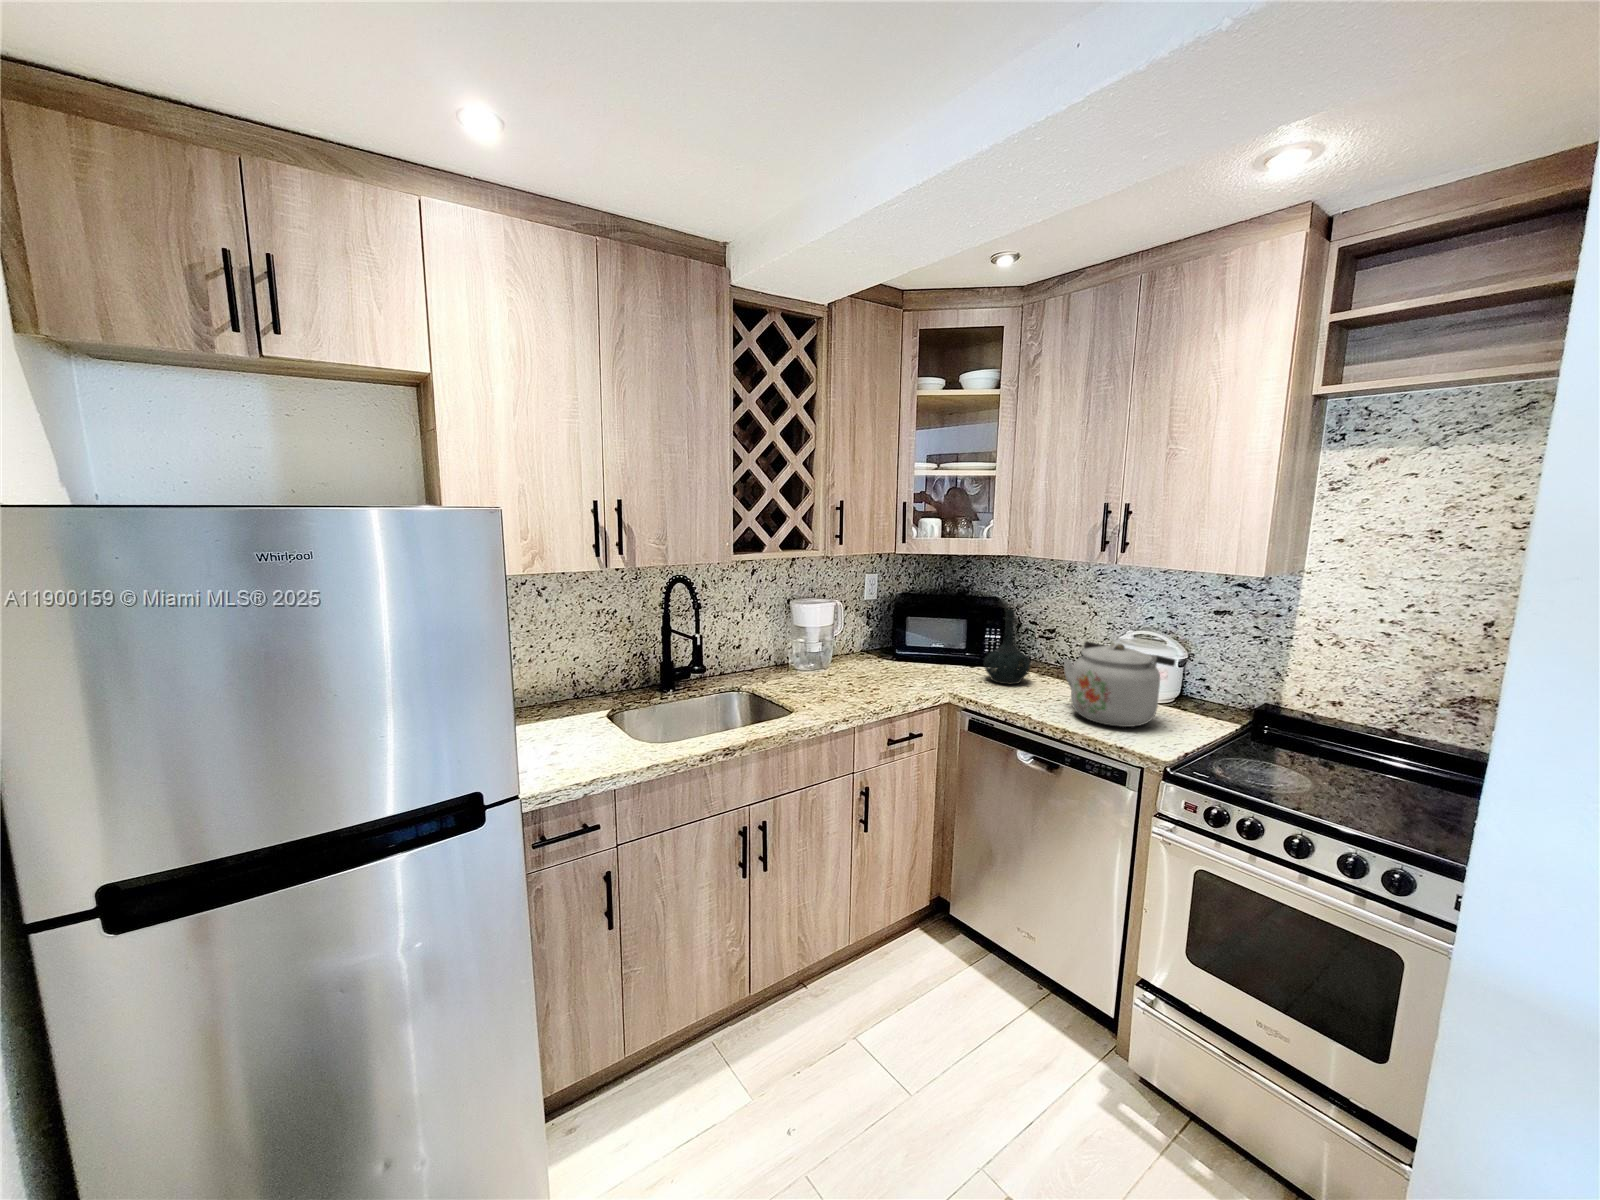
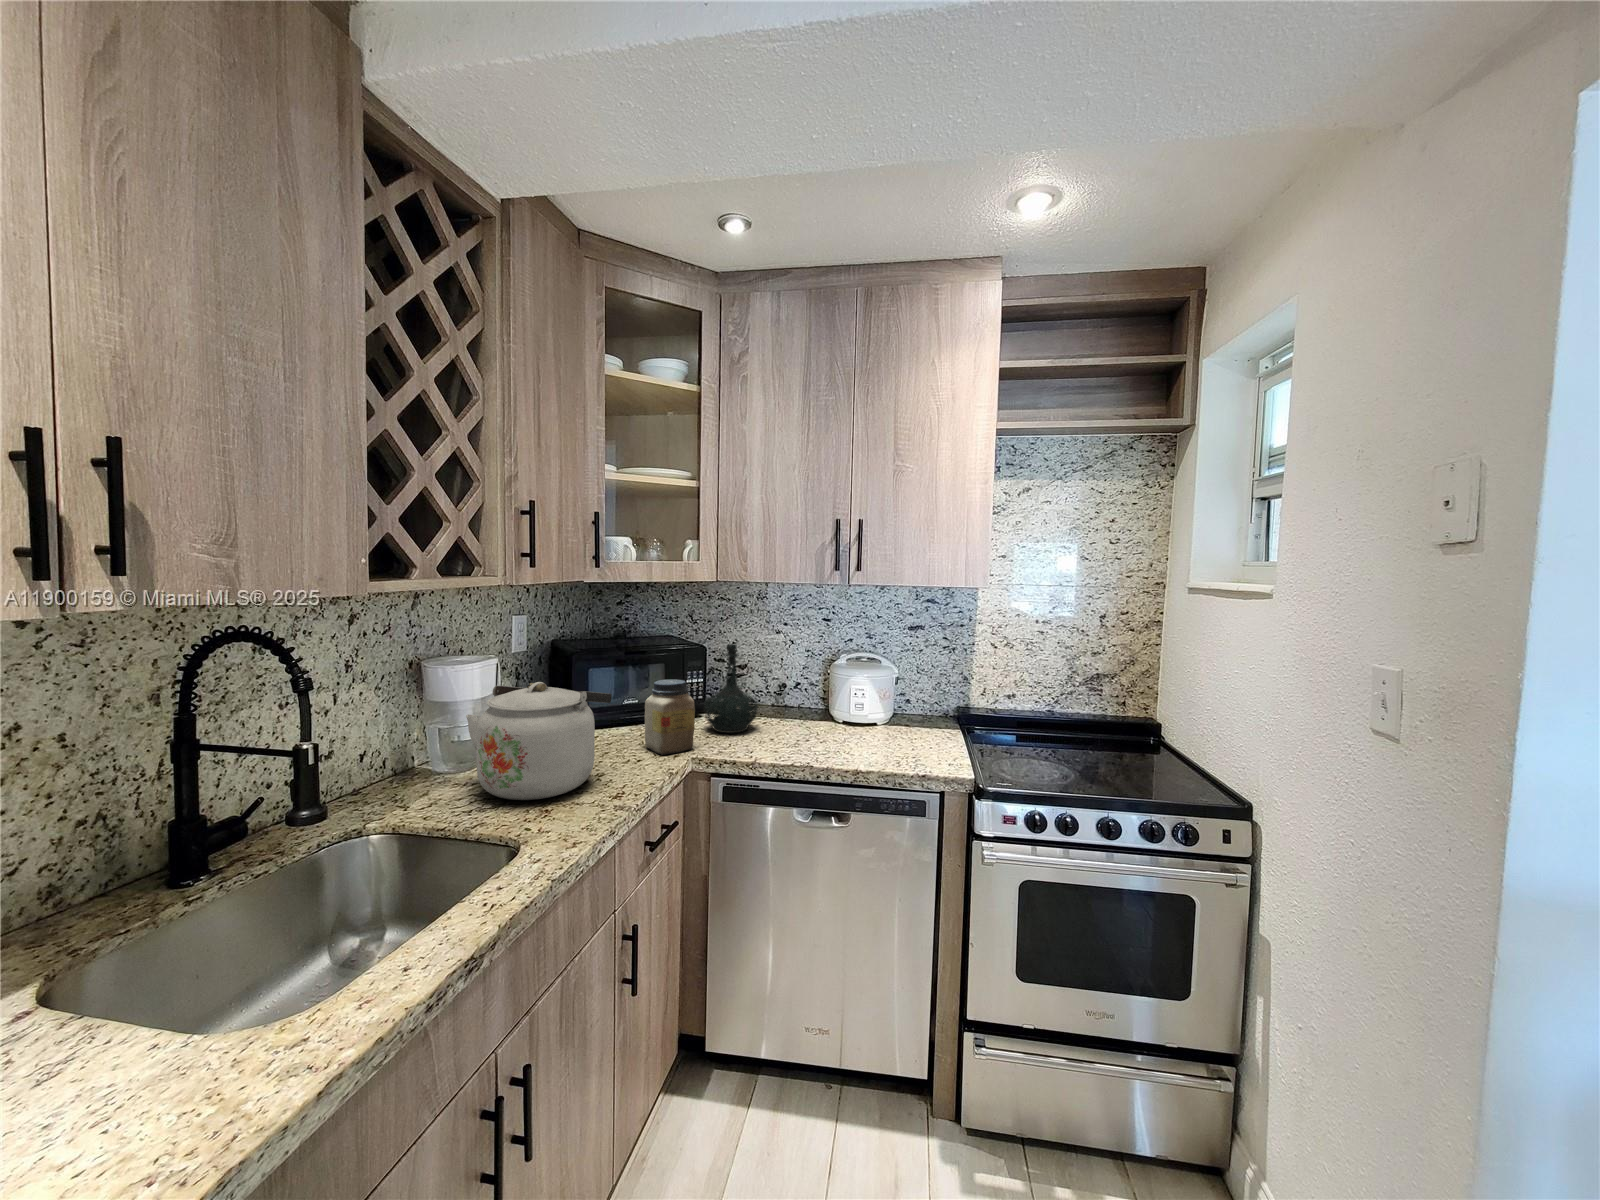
jar: none [924,631,959,687] -> present [645,679,695,755]
kettle: present [1063,642,1175,727] -> present [466,682,612,800]

